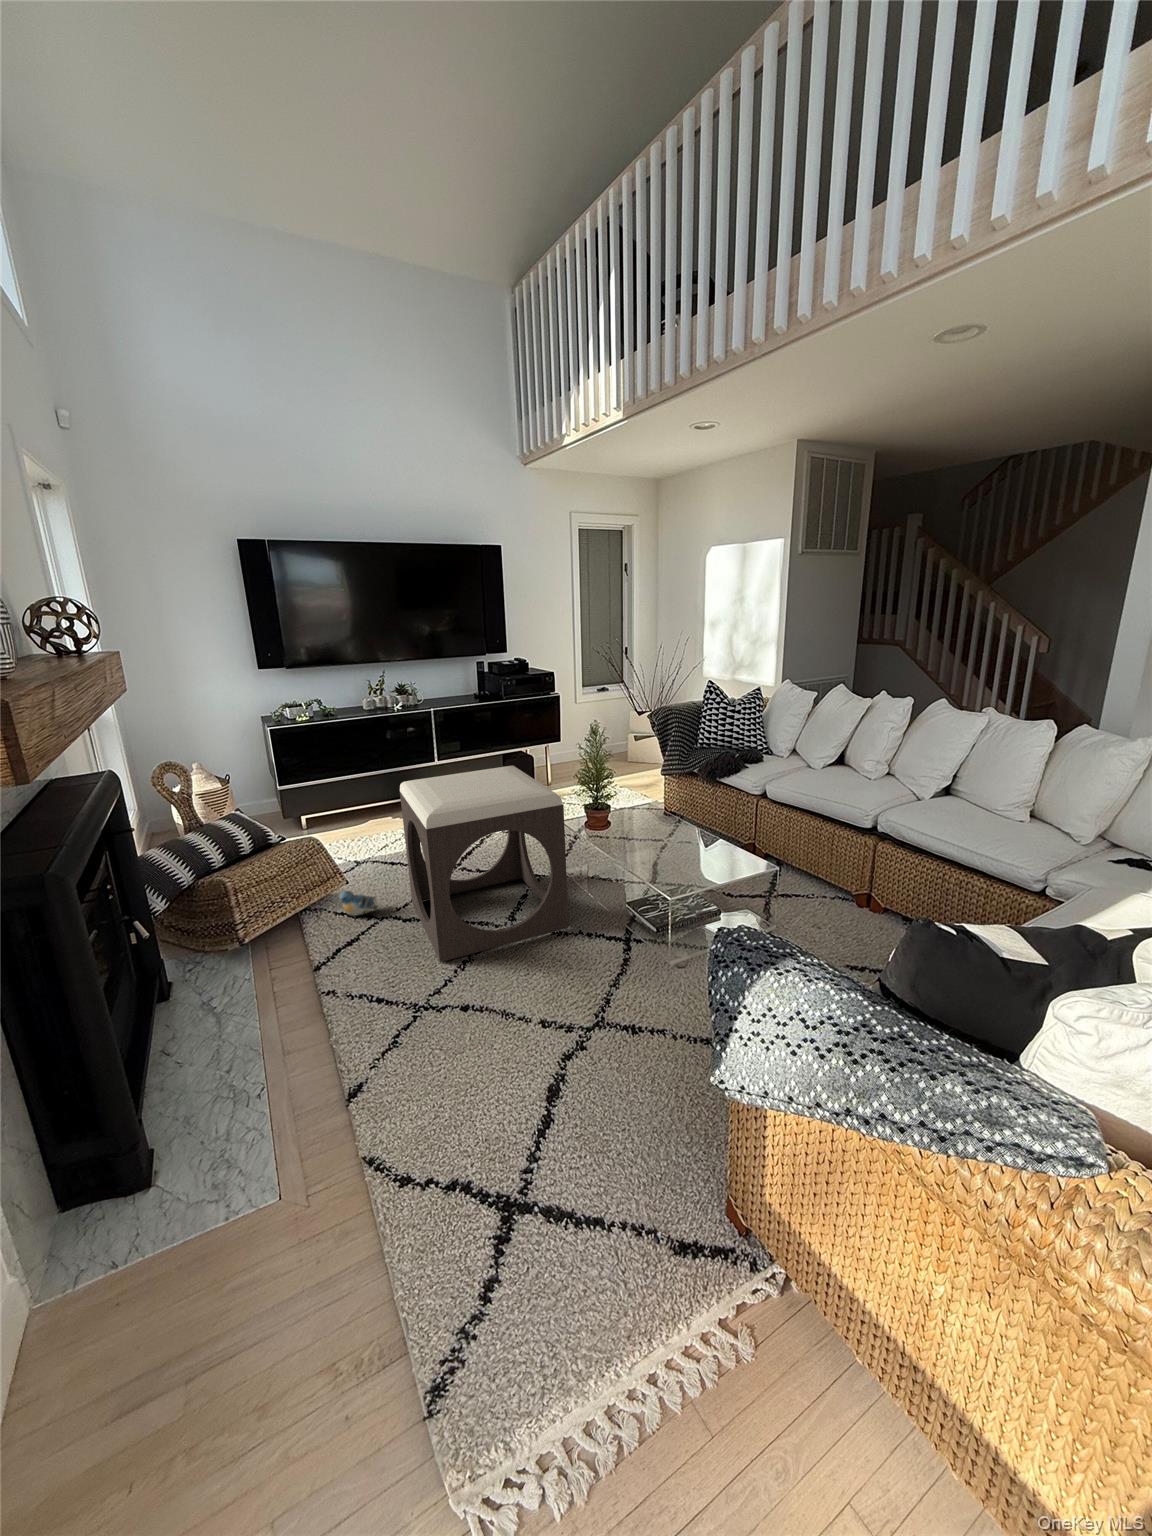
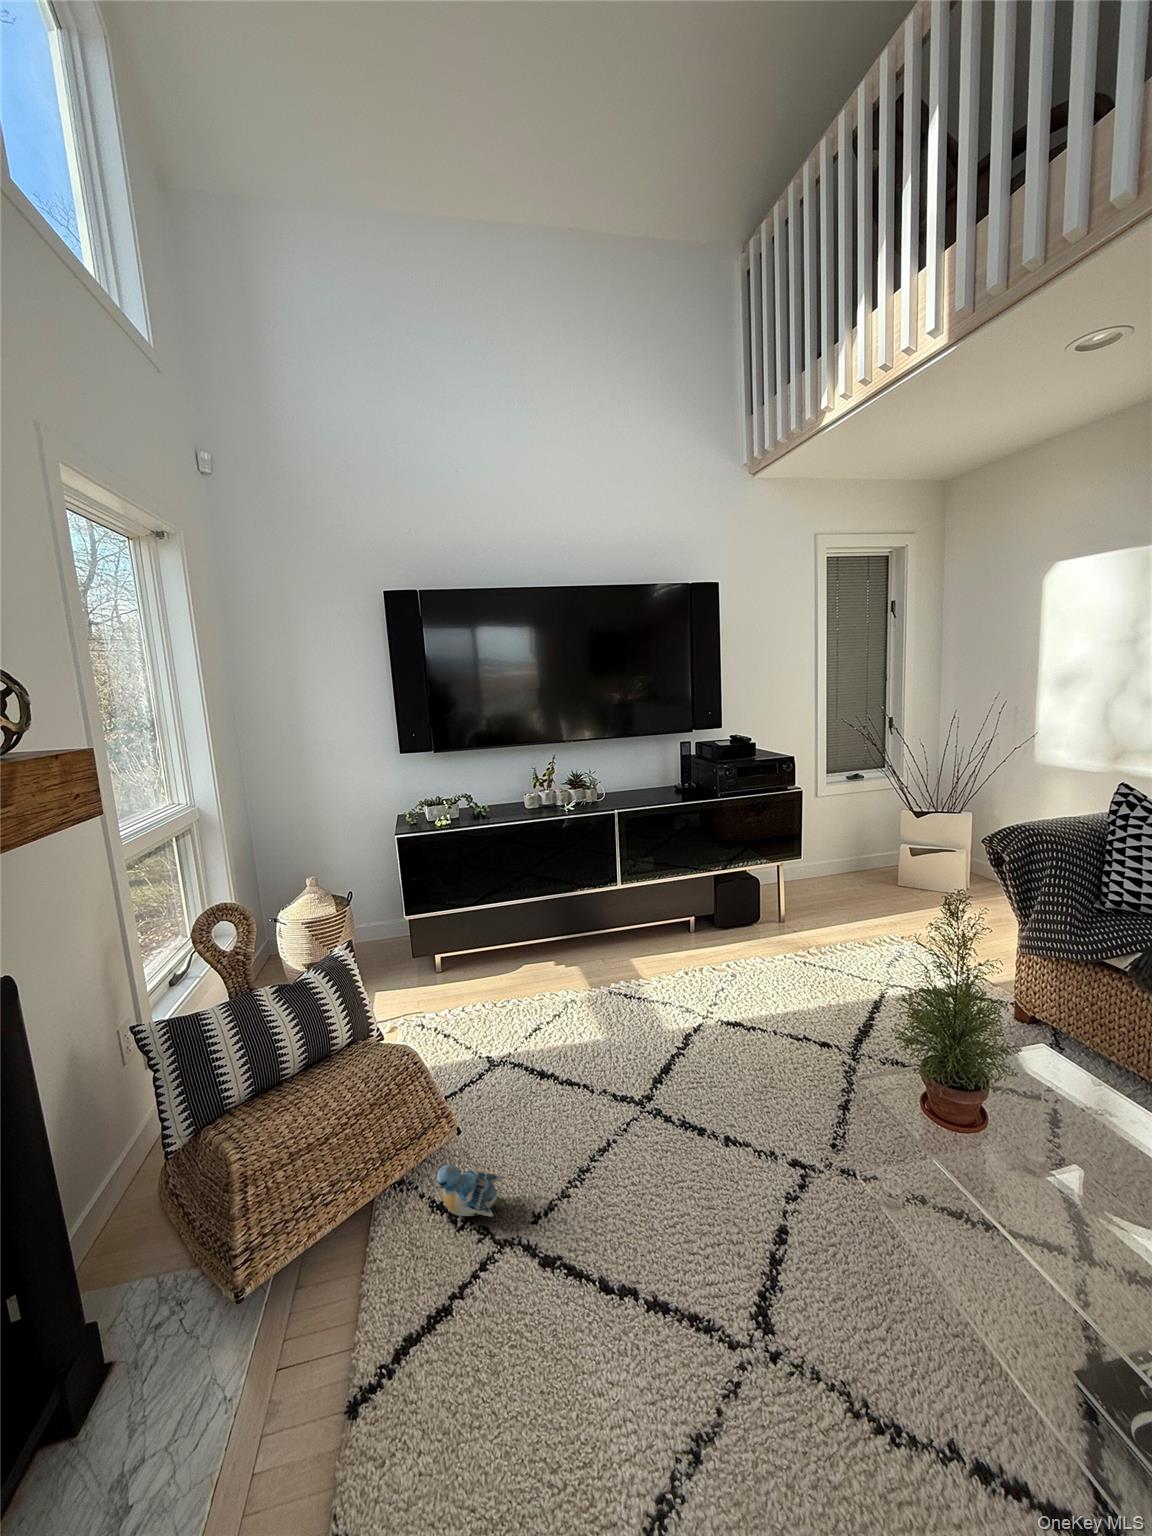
footstool: present [400,766,569,962] -> none [547,953,909,1466]

